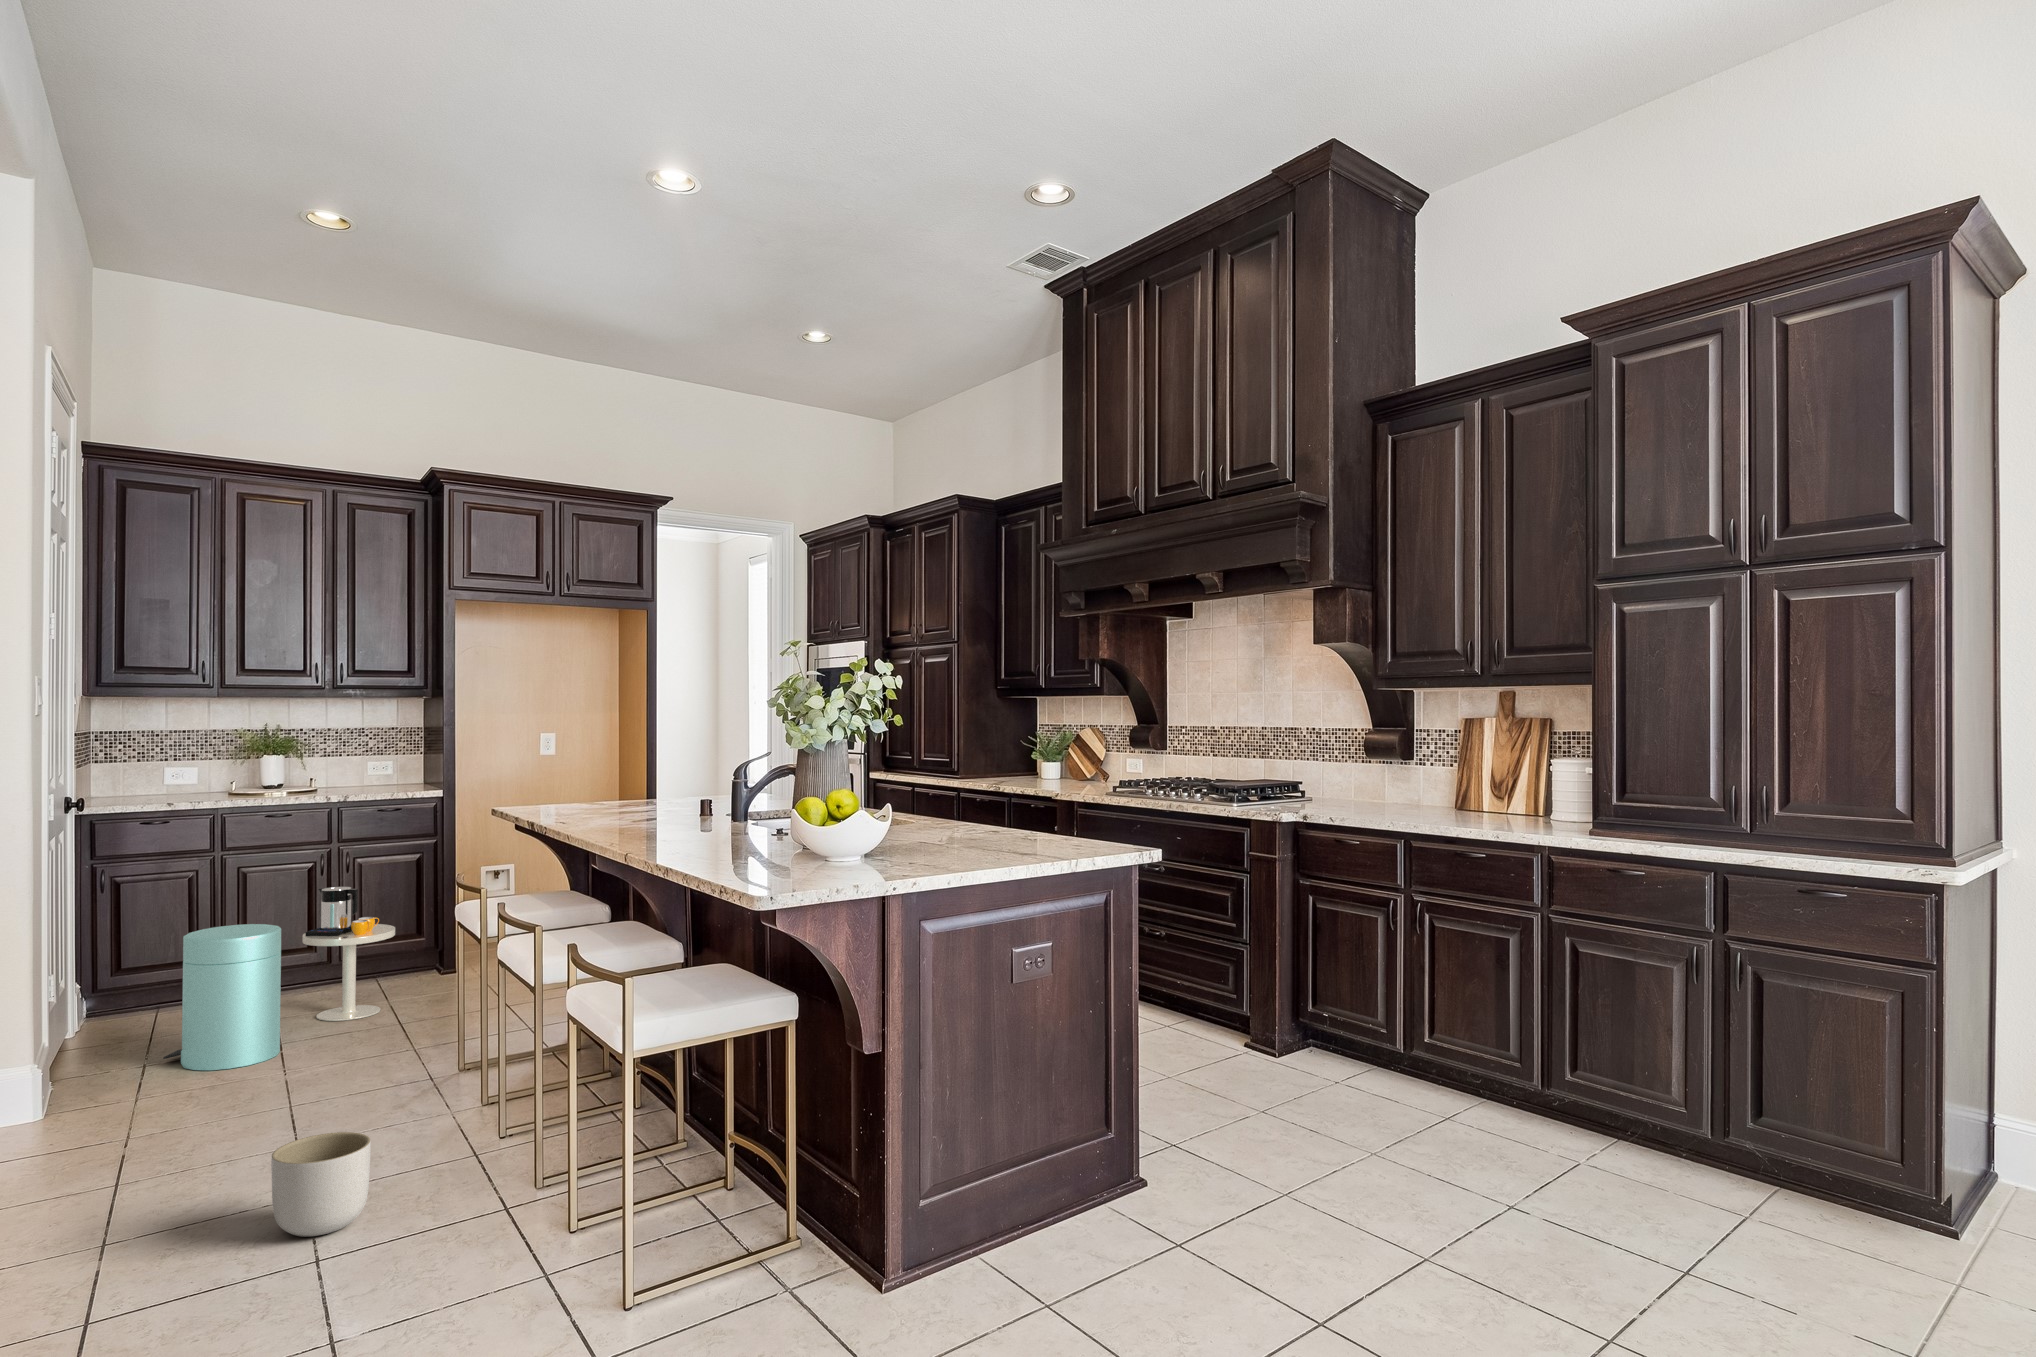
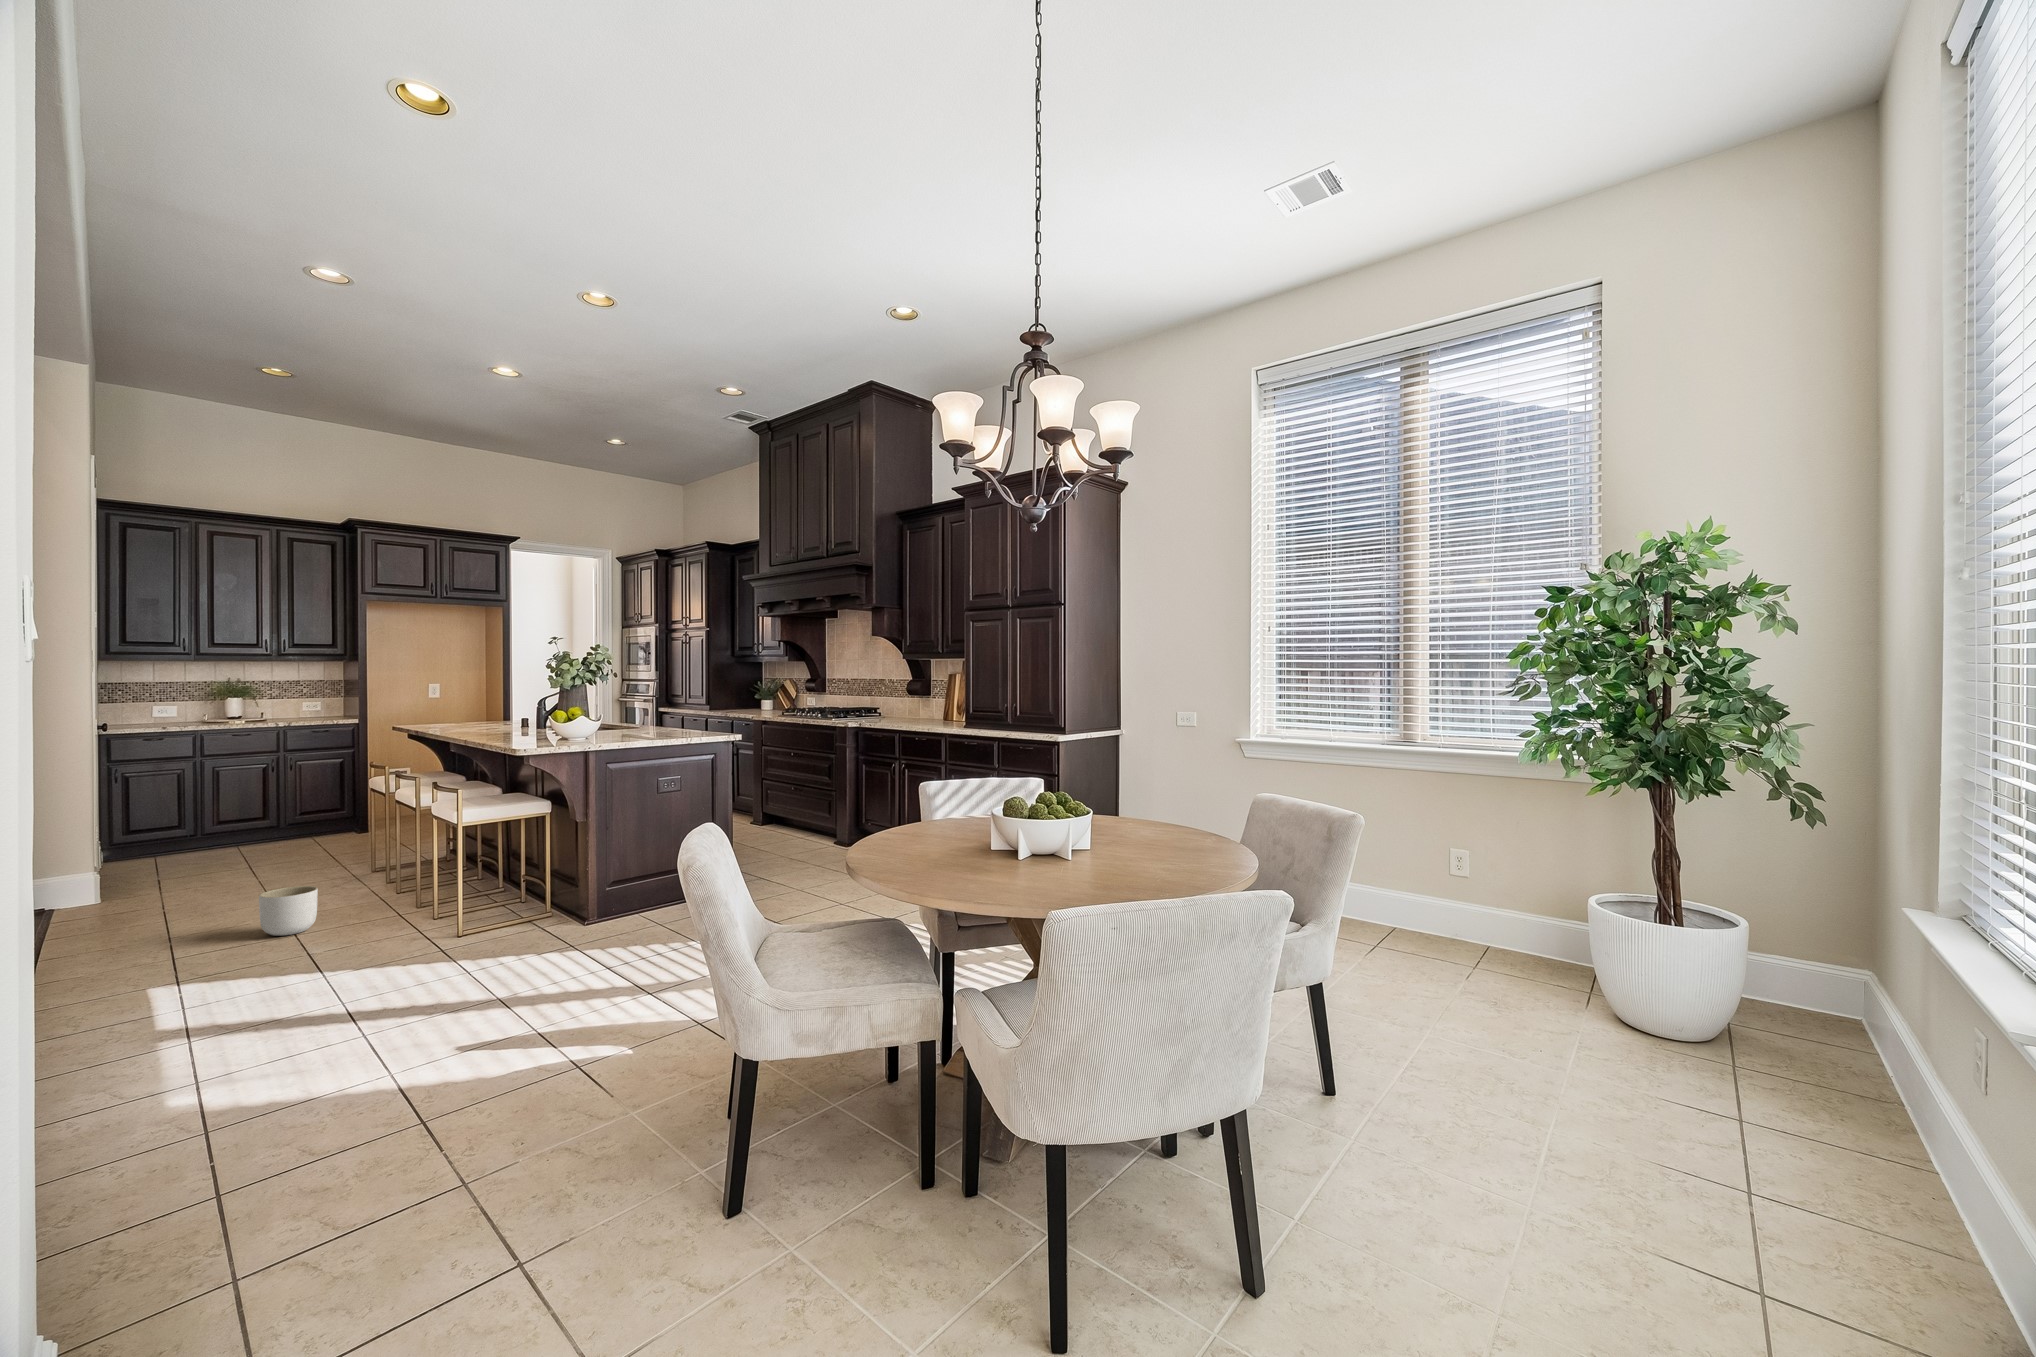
side table: present [302,887,395,1021] -> none [262,776,327,856]
trash can: present [163,924,281,1070] -> none [169,796,250,880]

